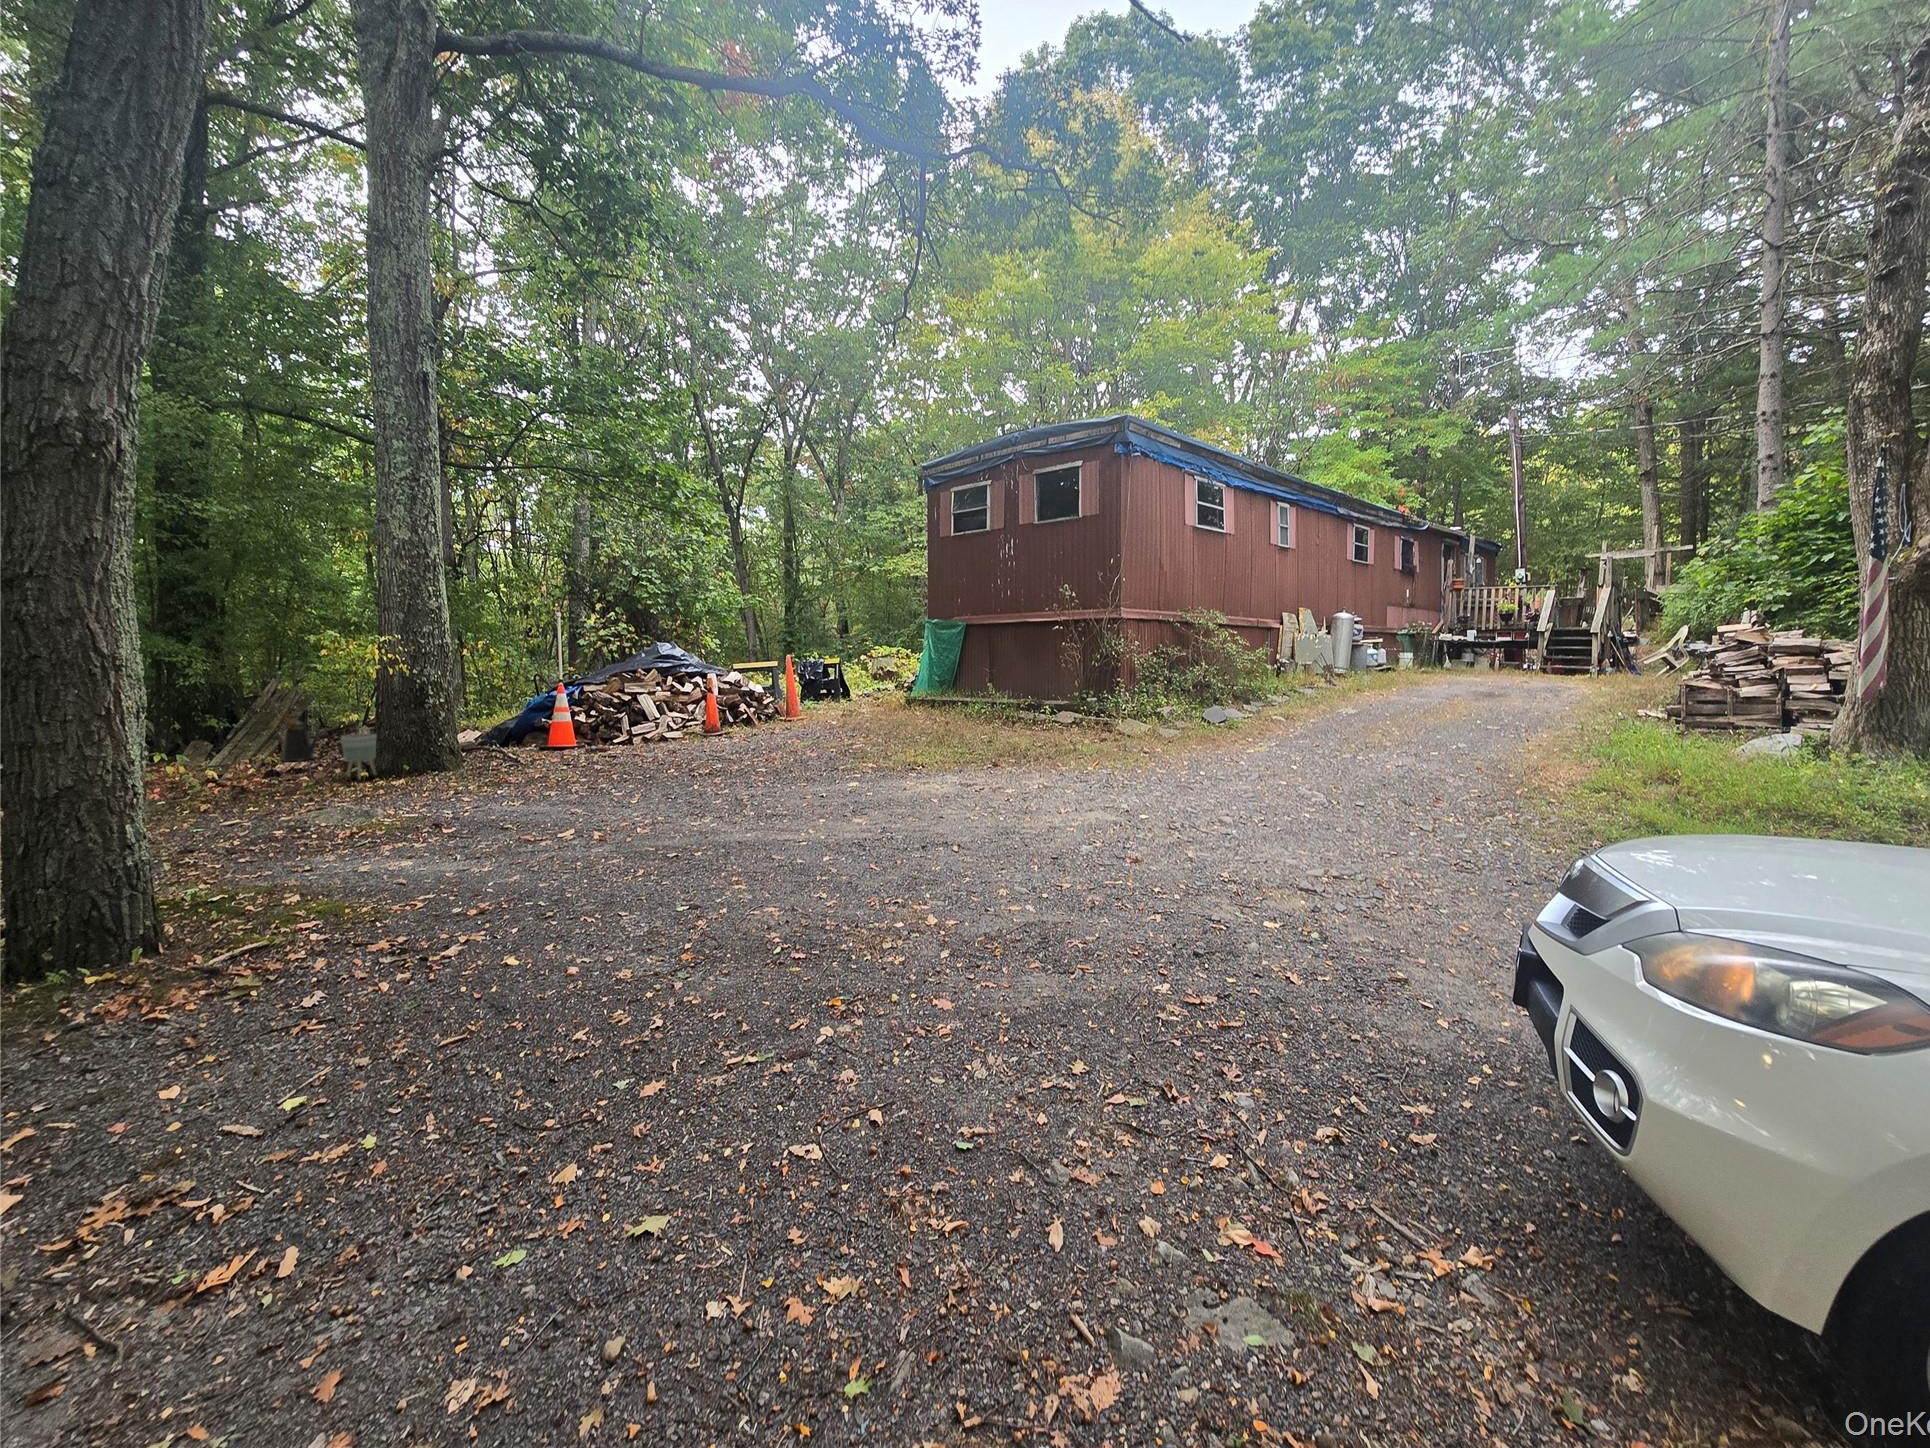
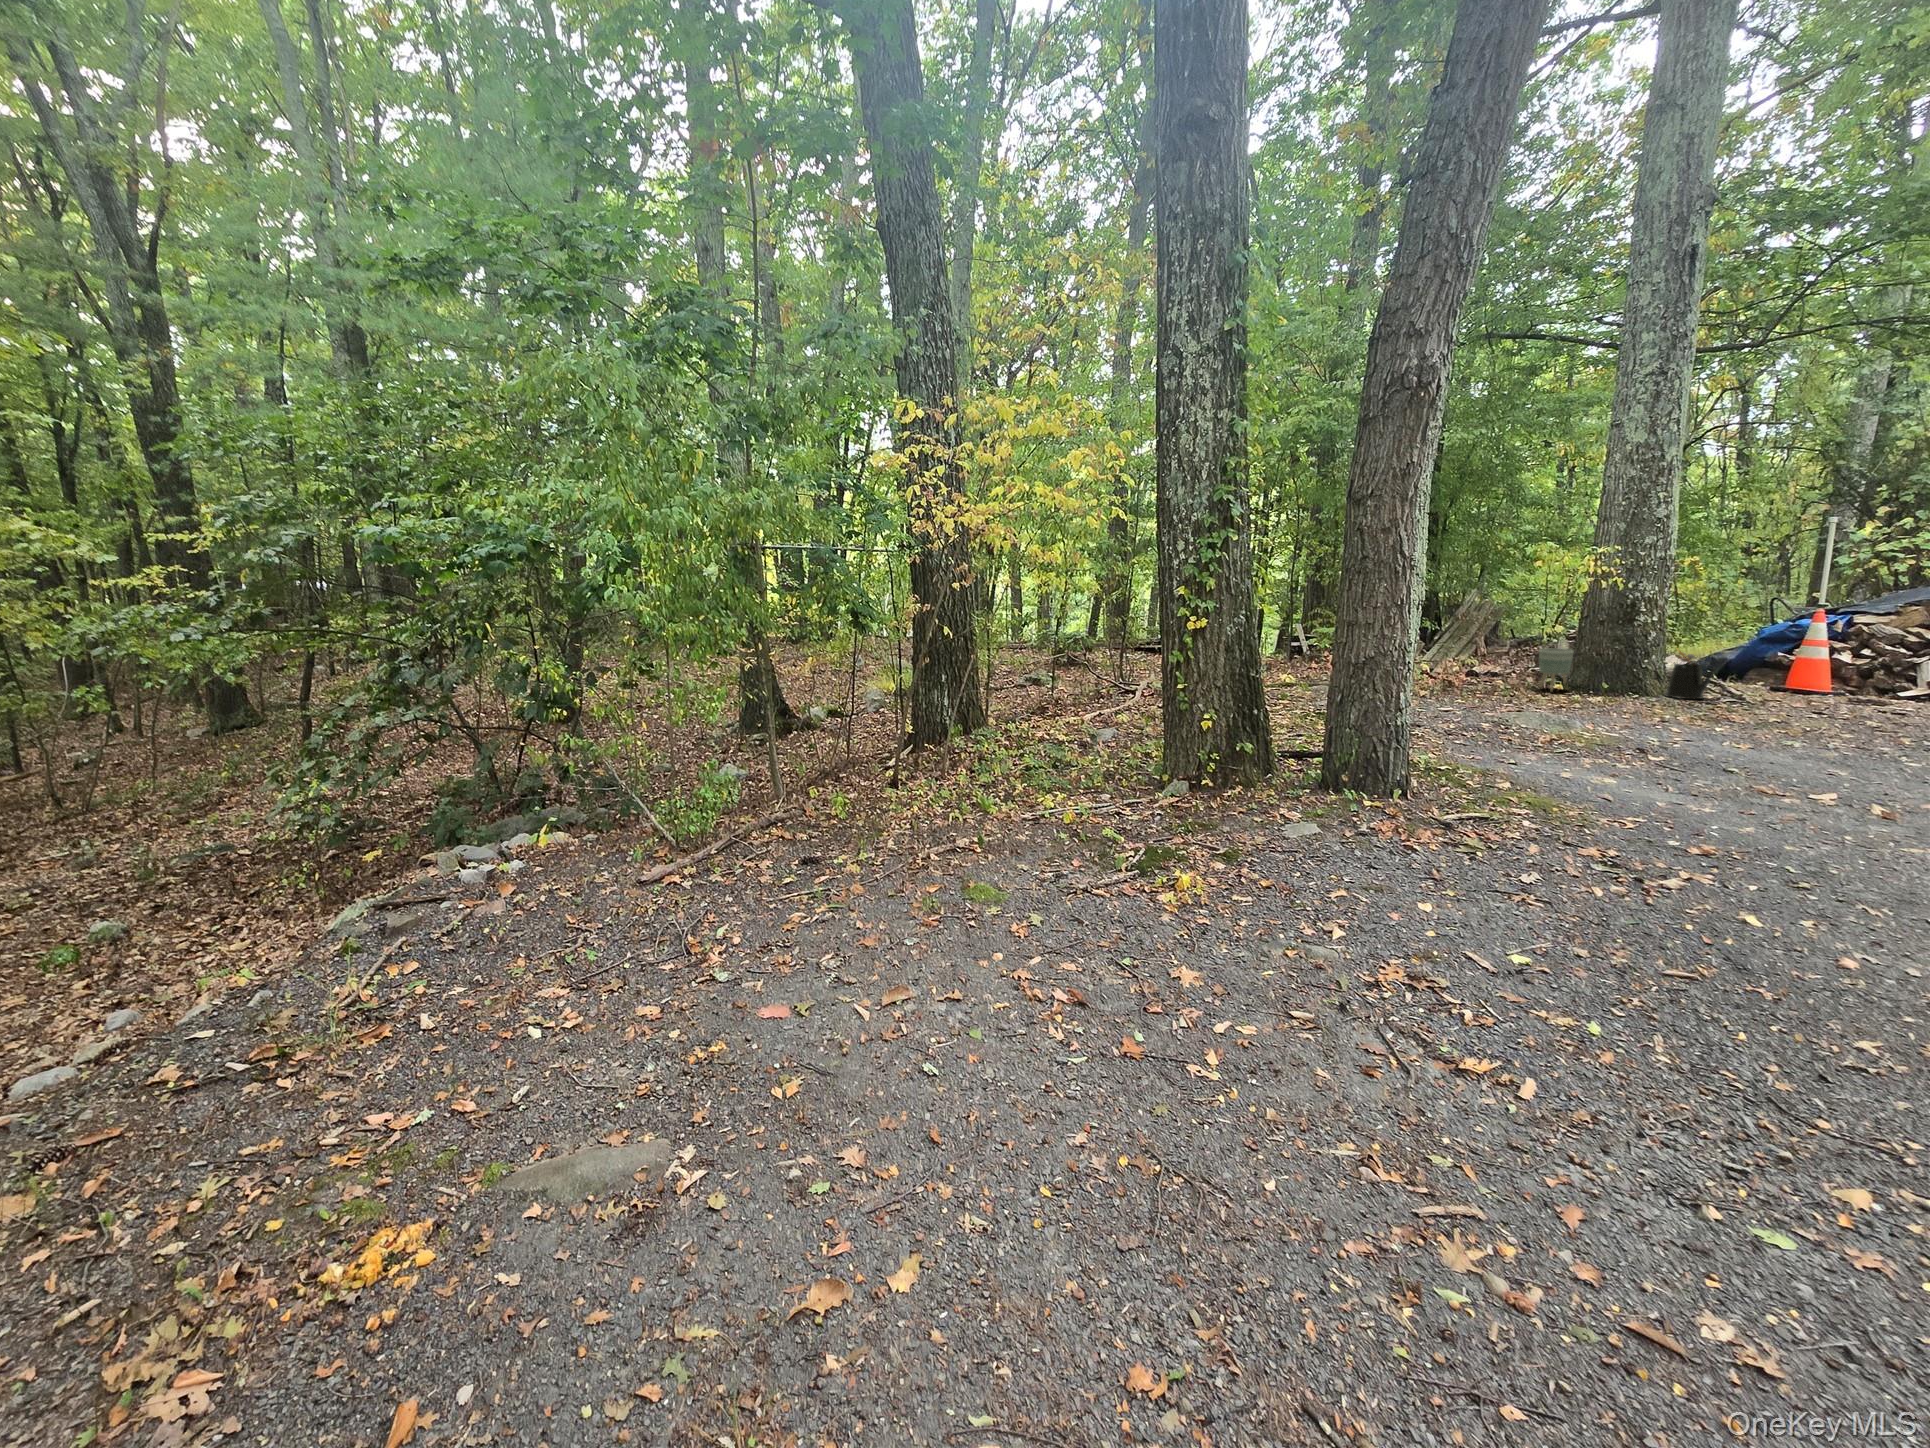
watering can: present [276,720,319,761] -> present [1664,652,1715,699]

